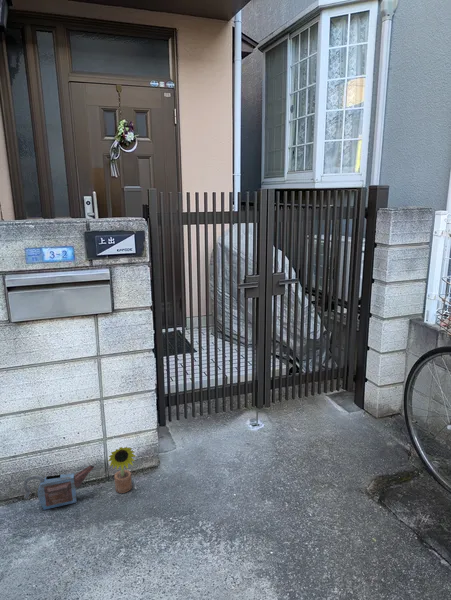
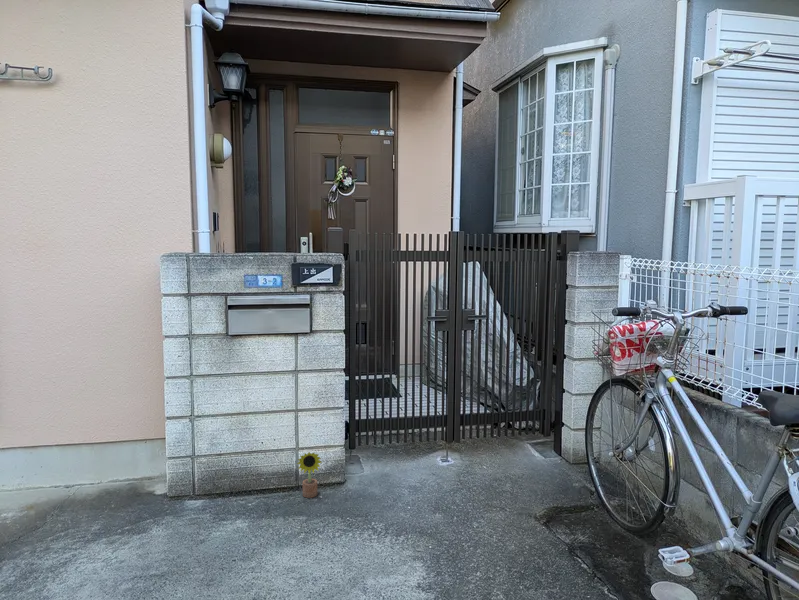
watering can: present [23,466,94,510] -> none [225,468,285,503]

